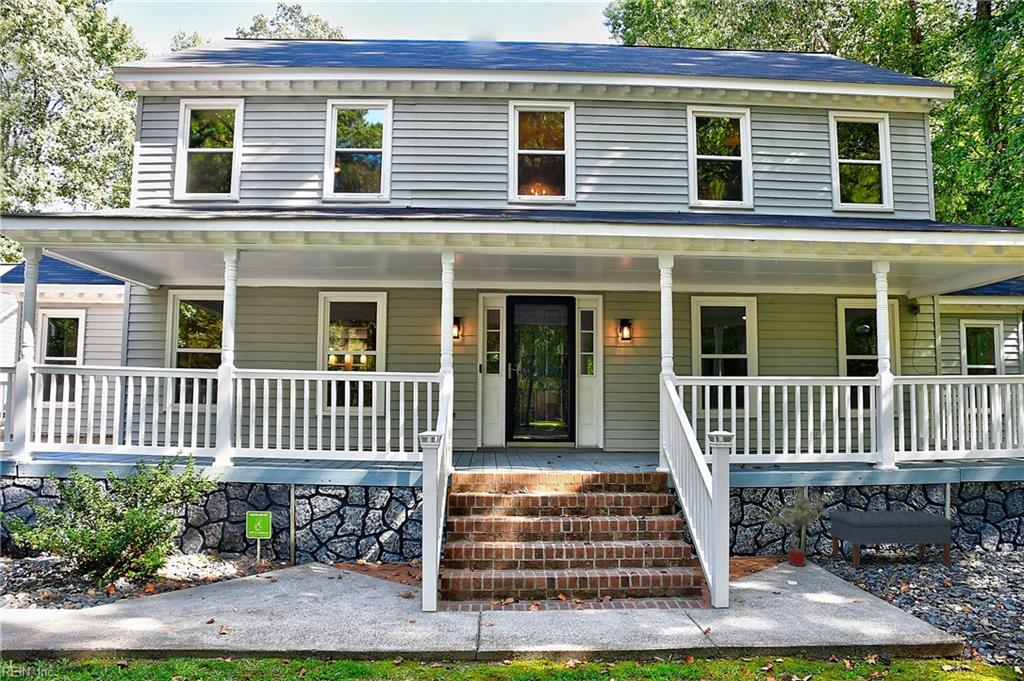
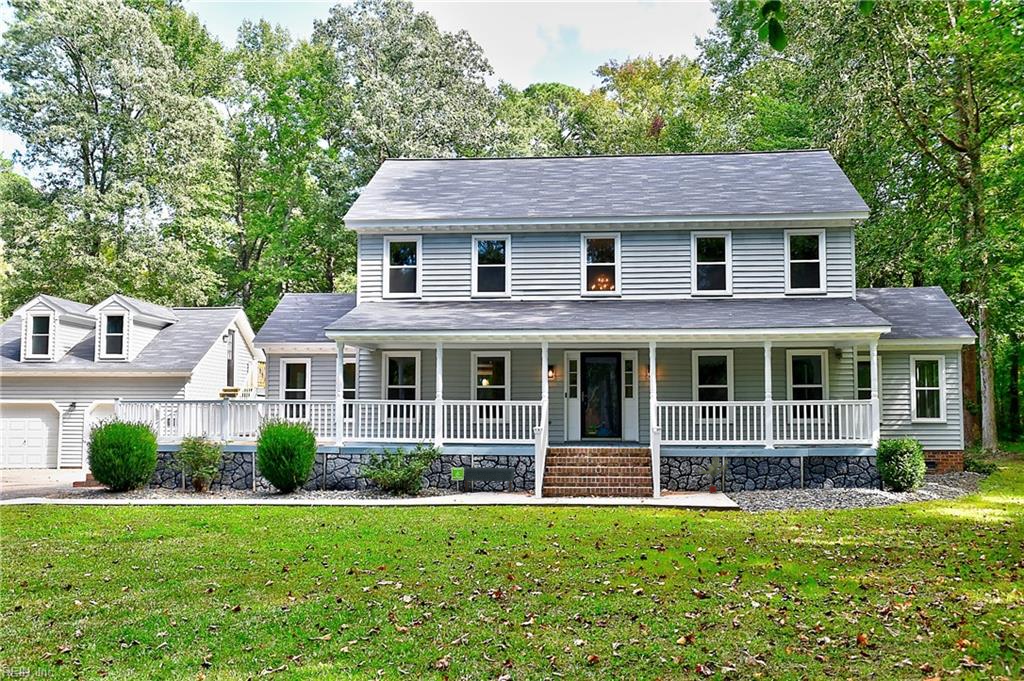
bench: present [829,511,951,568] -> present [464,467,515,492]

